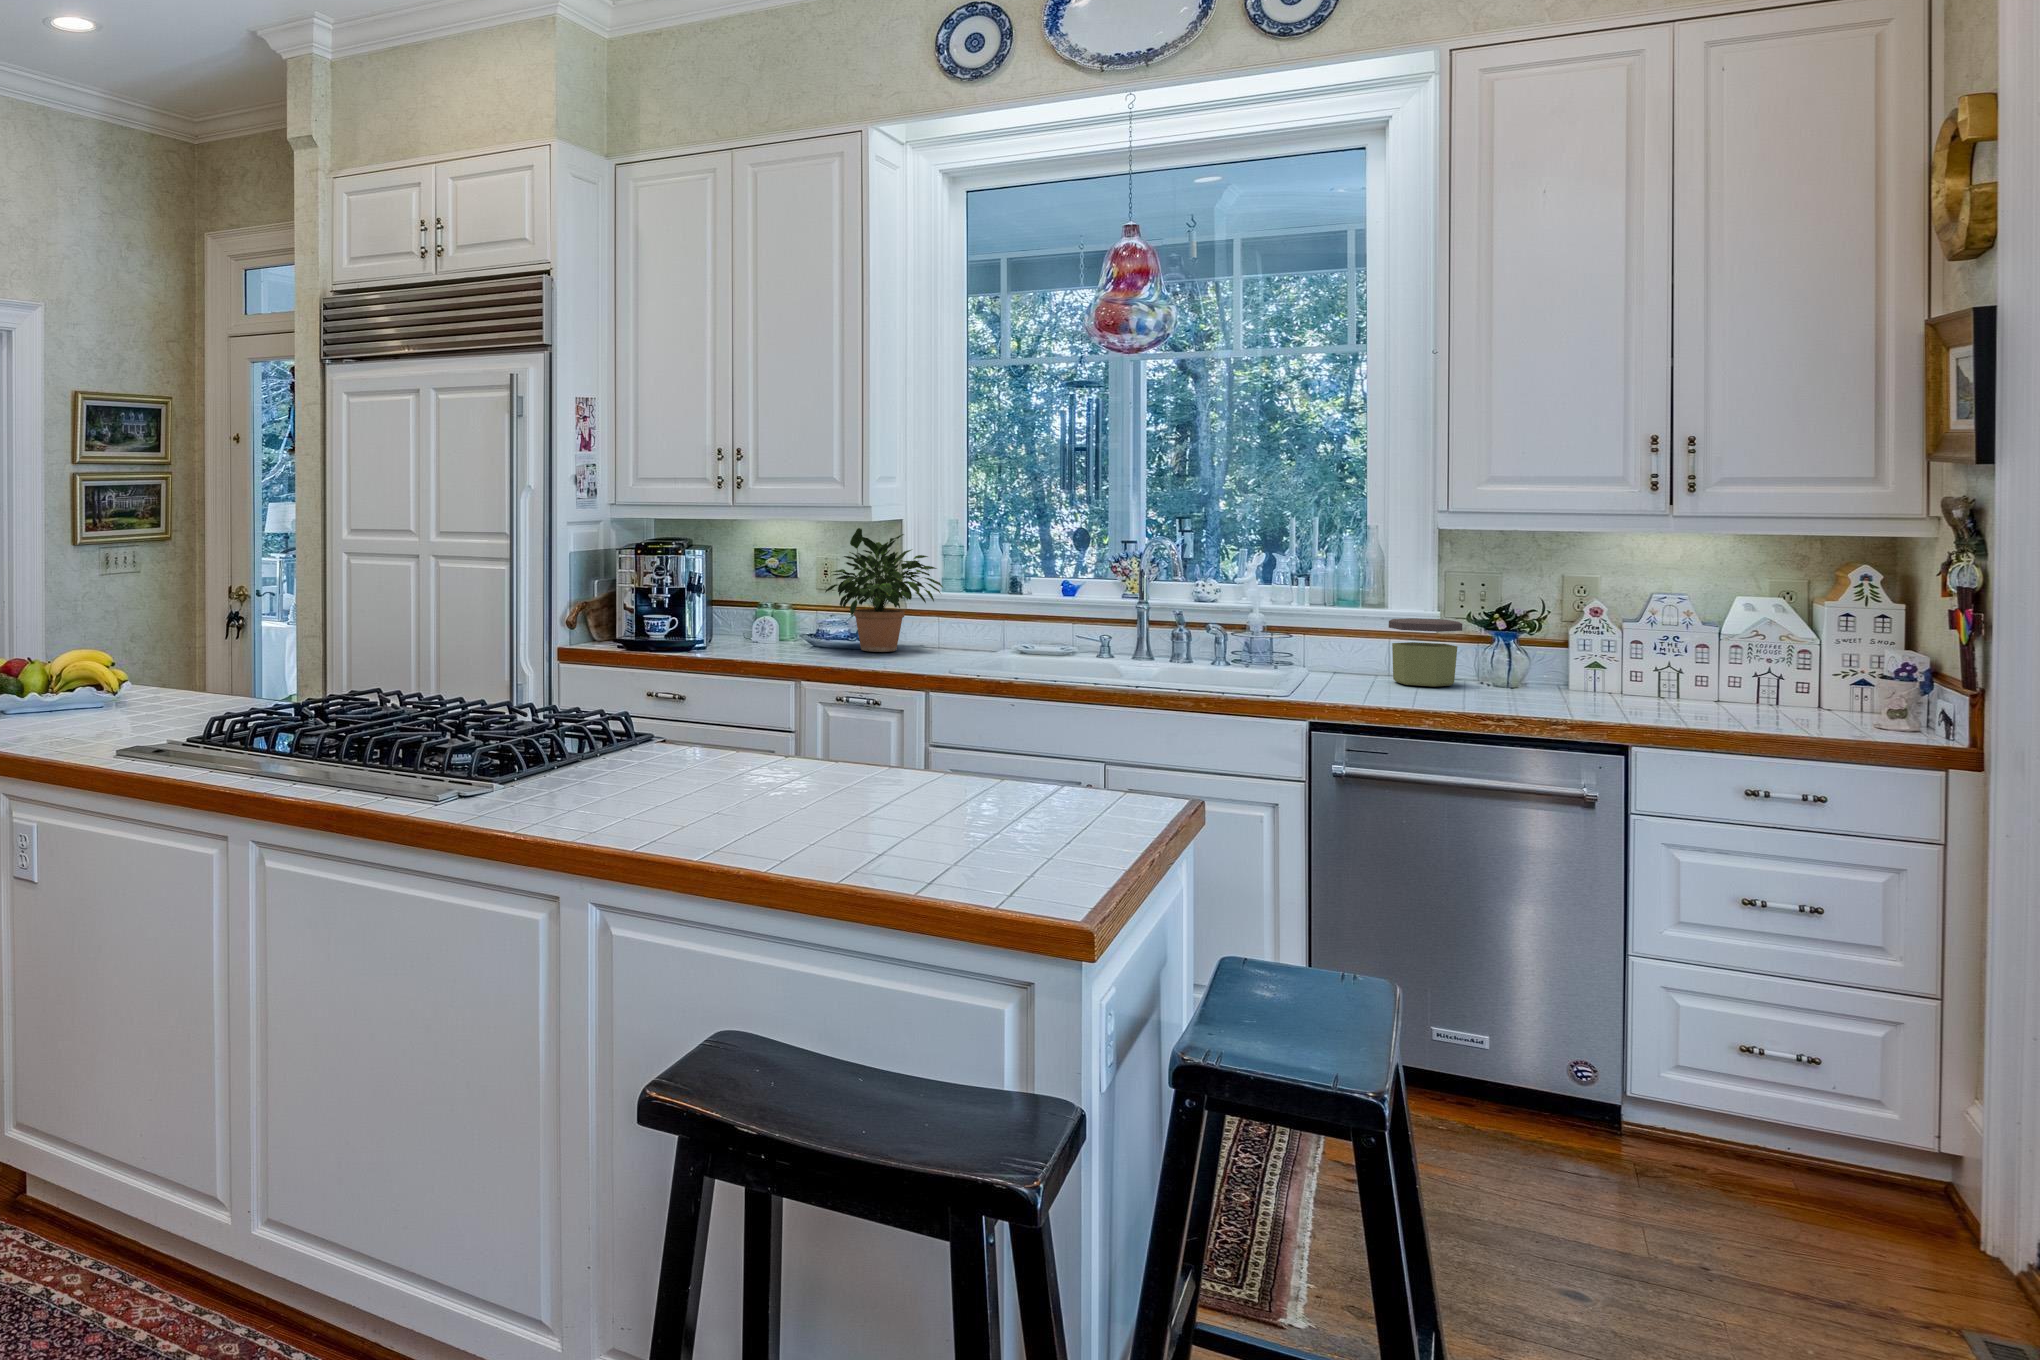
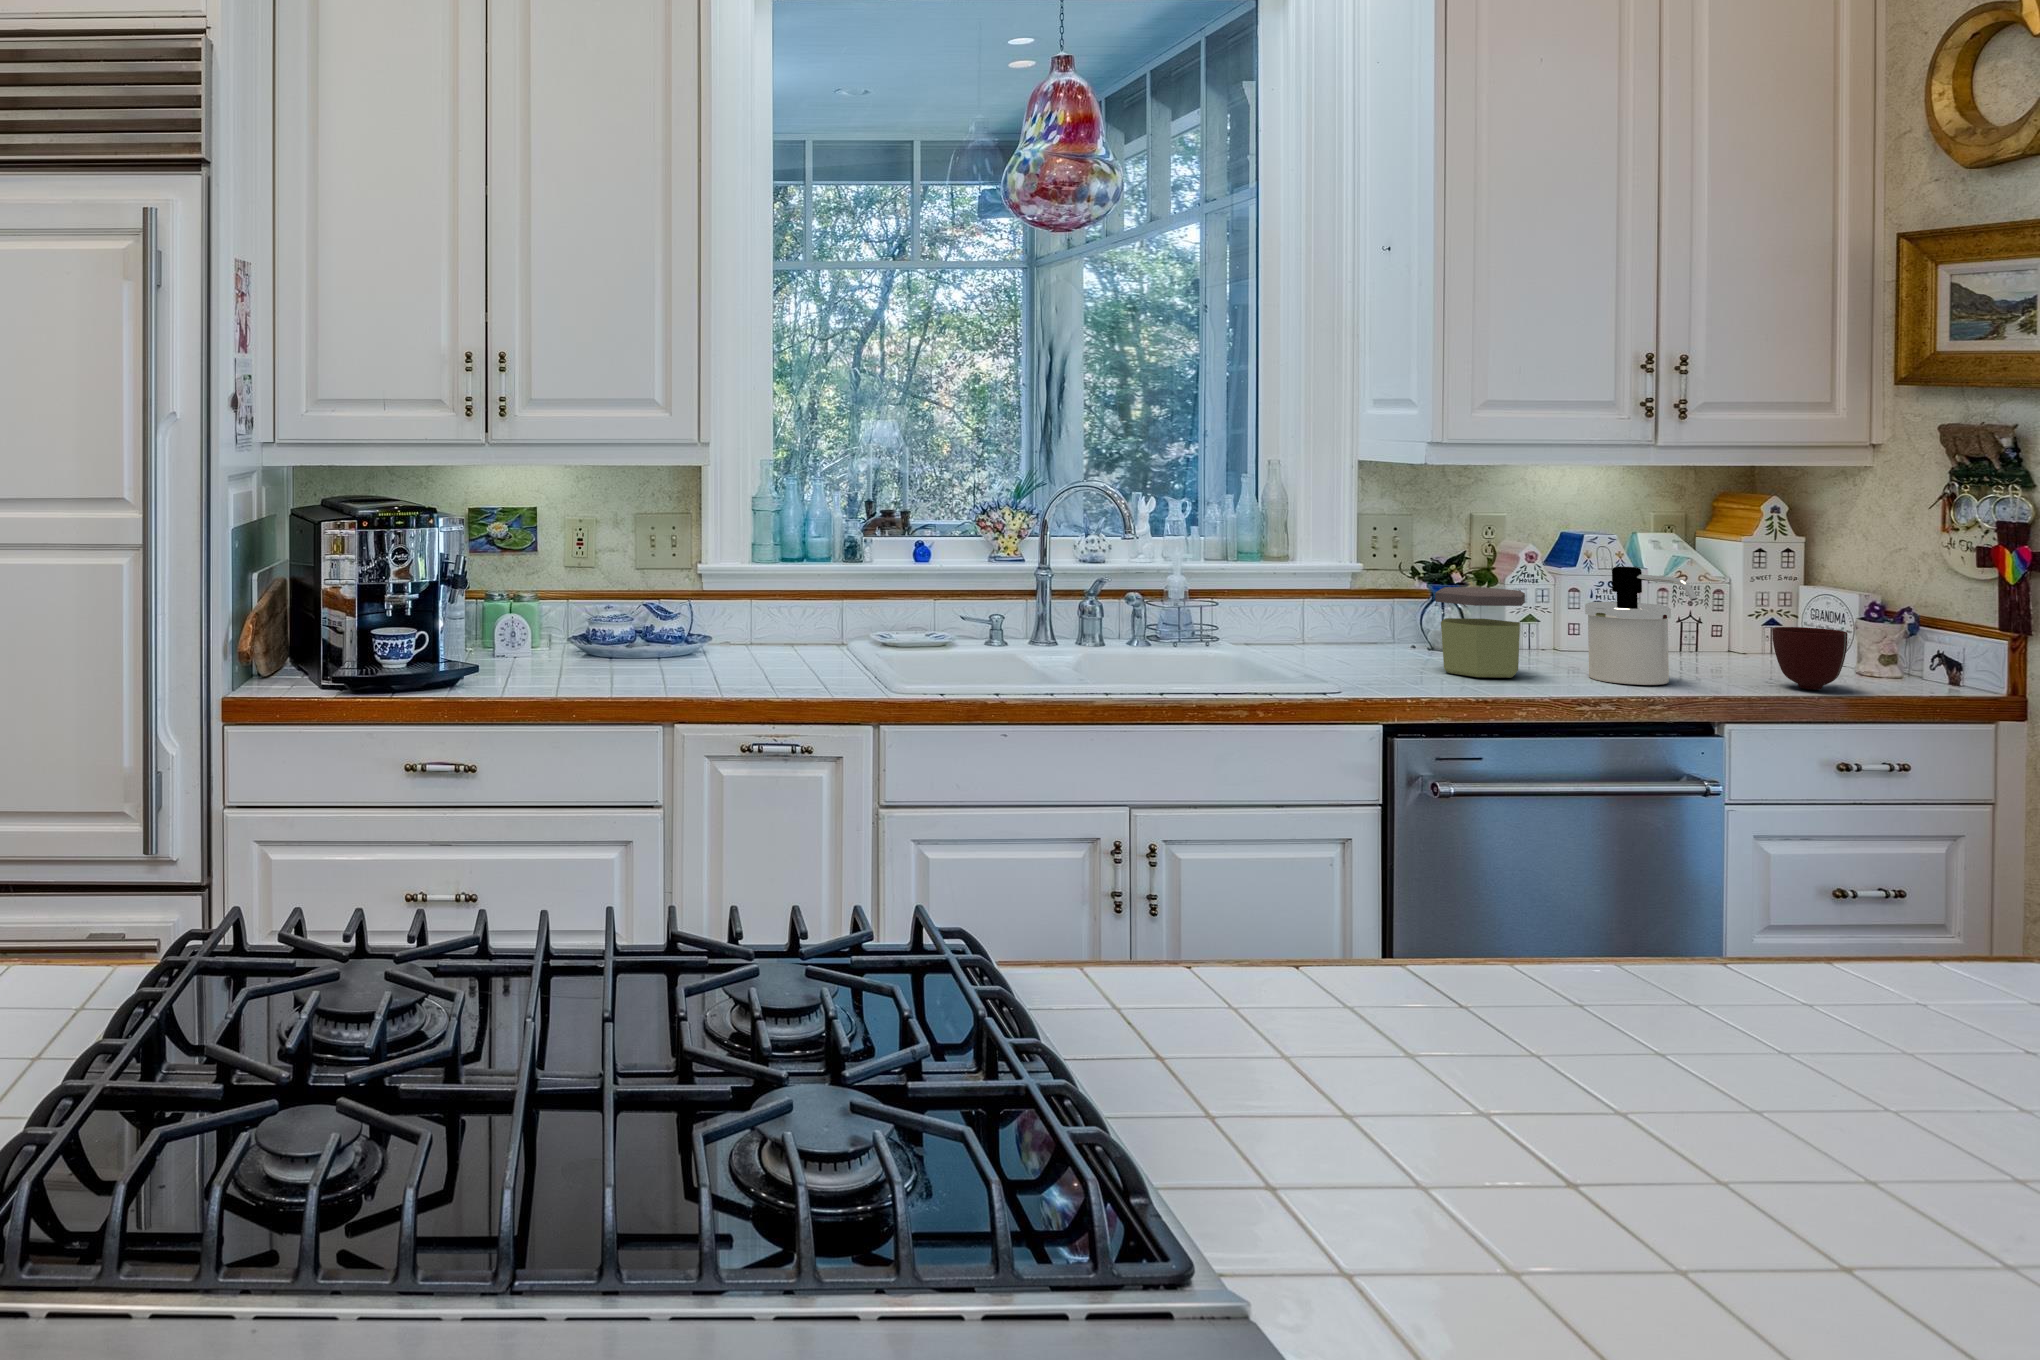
potted plant: present [826,528,943,652] -> none [652,480,830,672]
soap dispenser: none [1509,605,1574,697] -> present [1585,566,1698,685]
mug: none [1657,658,1727,708] -> present [1772,627,1848,690]

